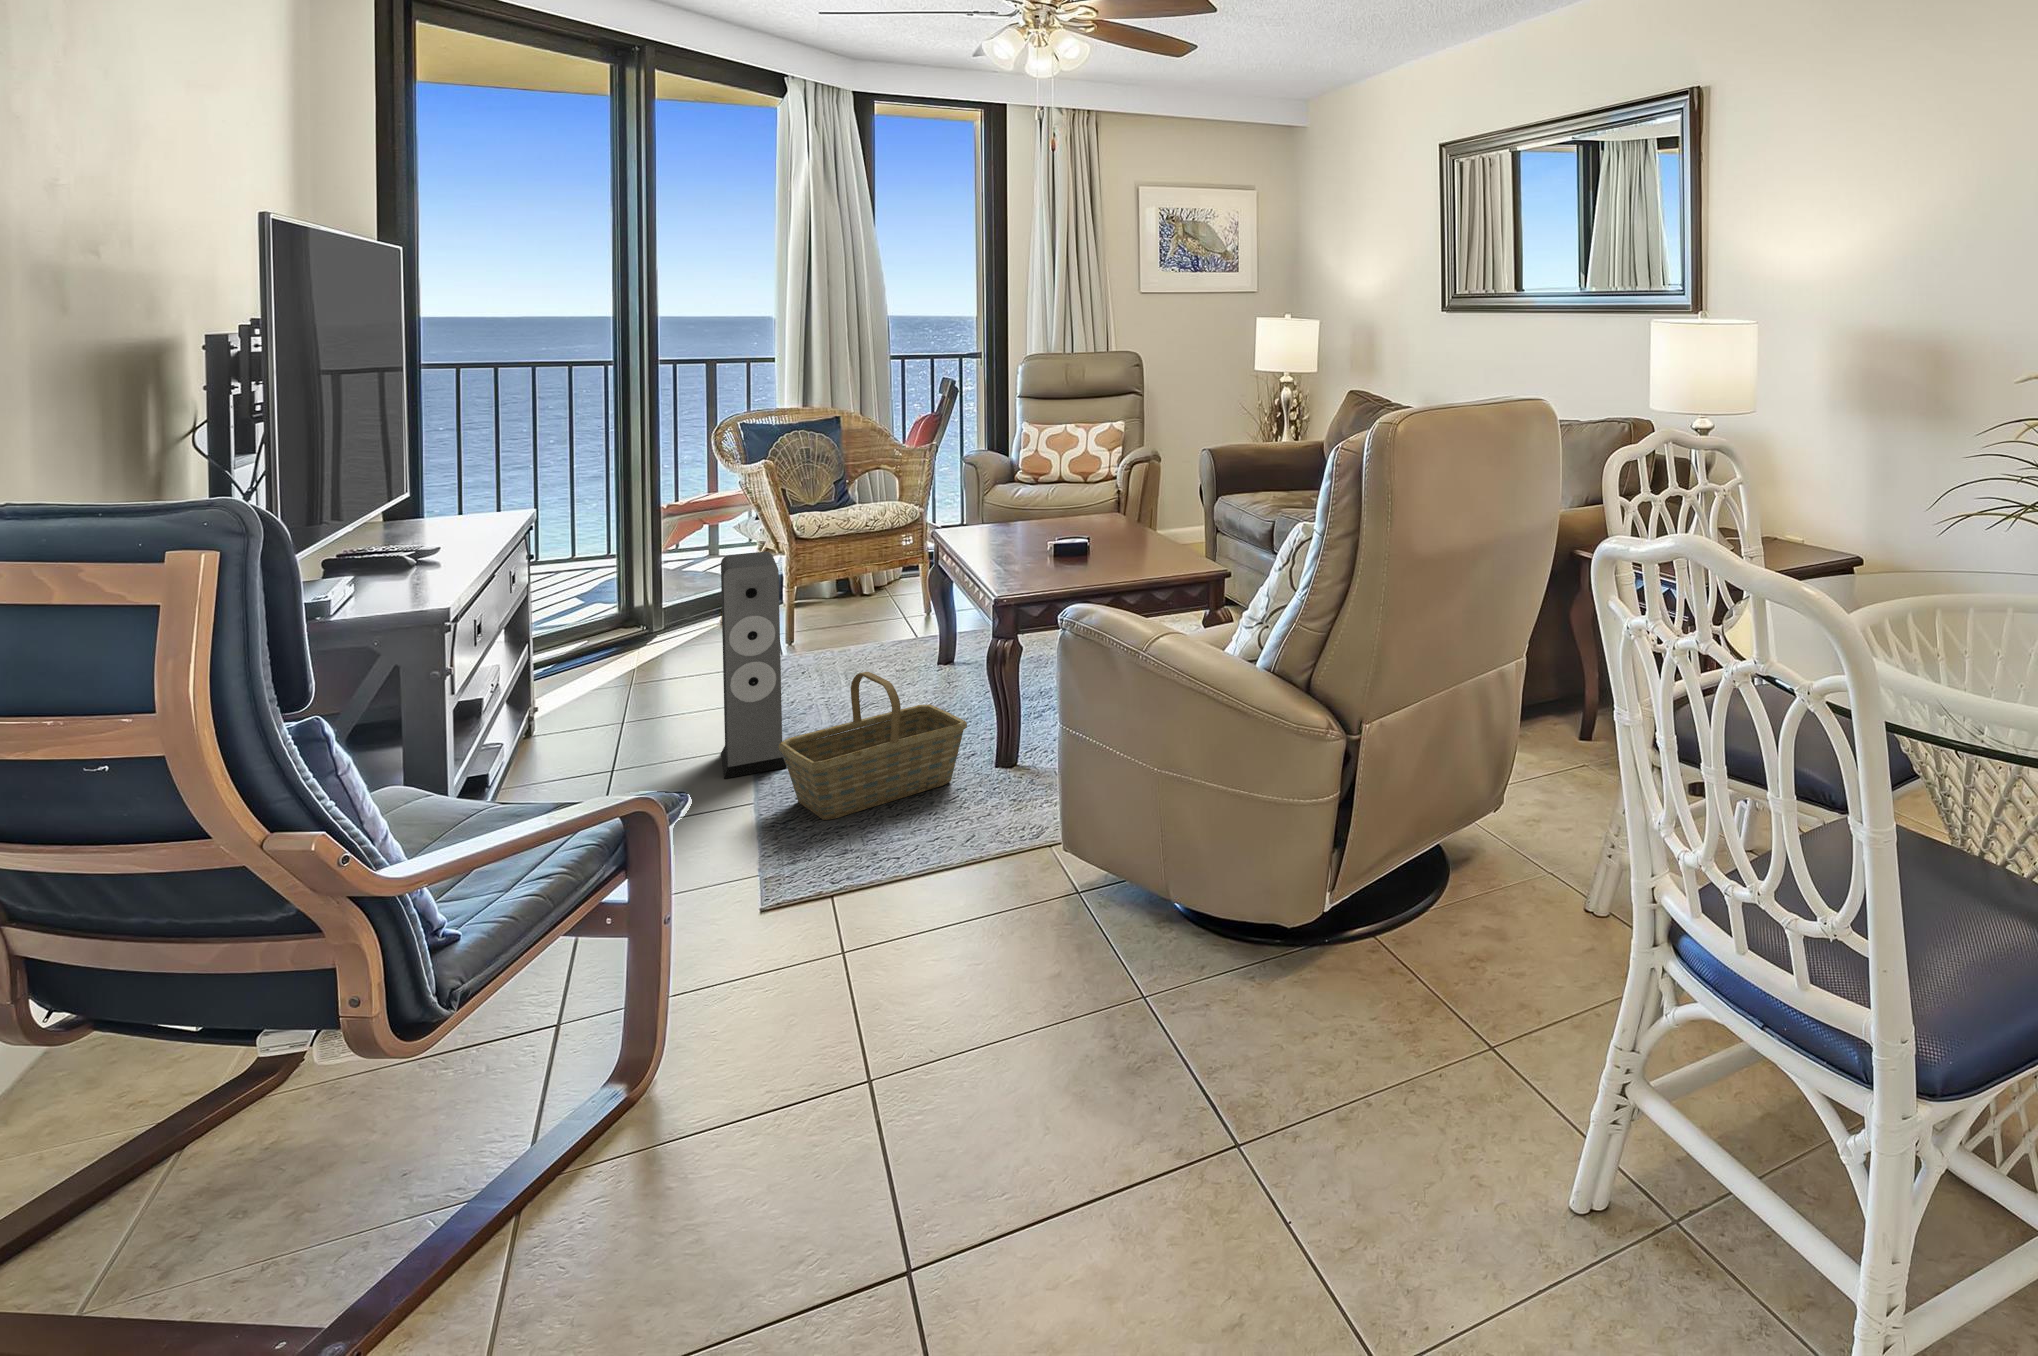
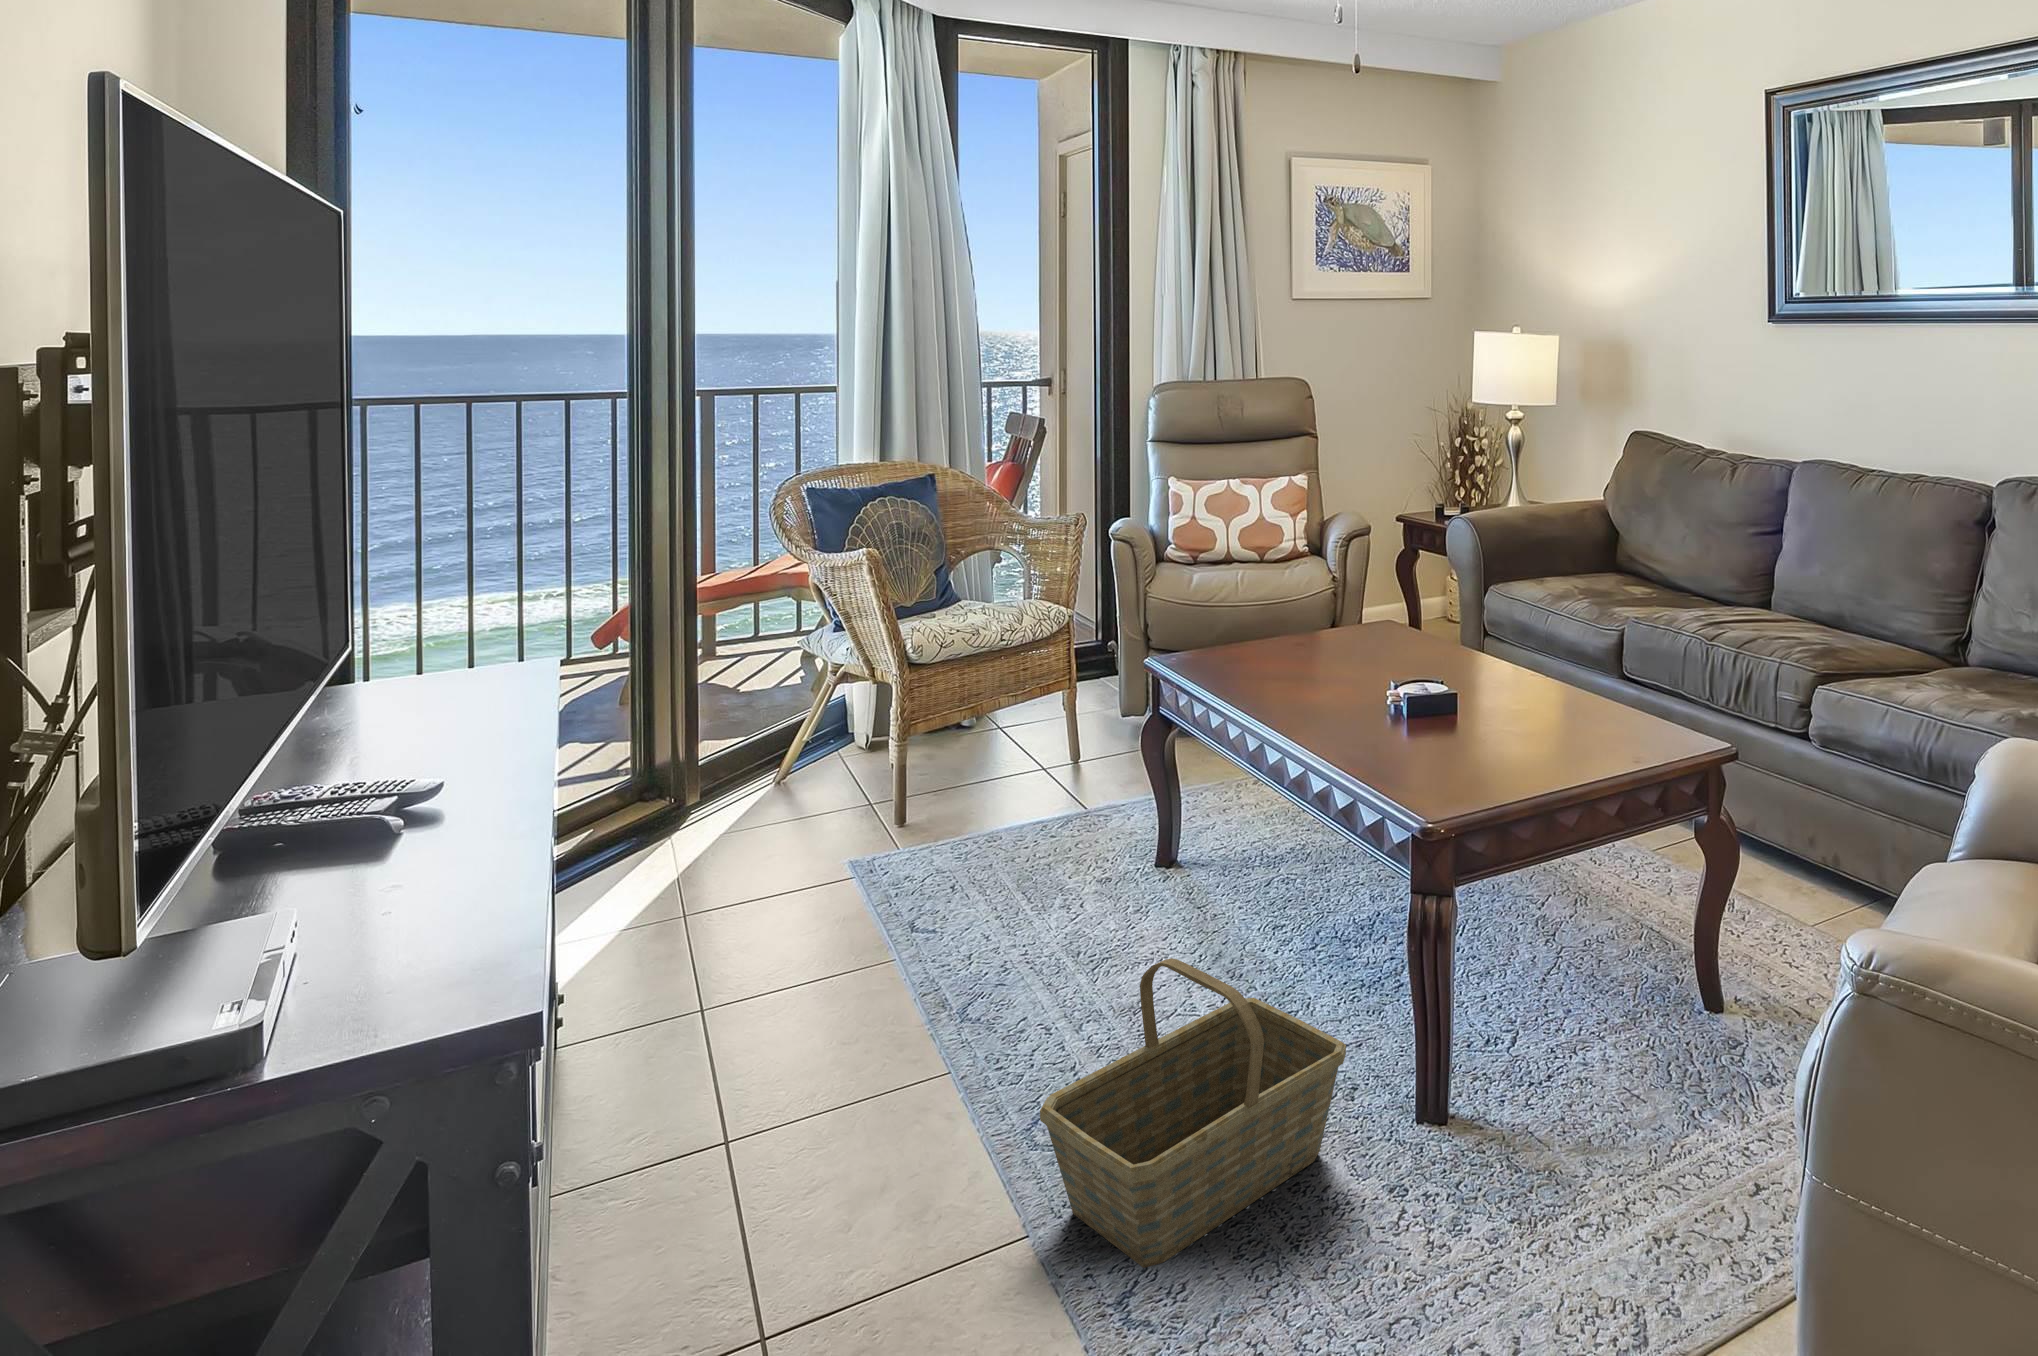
speaker: present [721,552,787,779] -> none [883,728,1012,1148]

